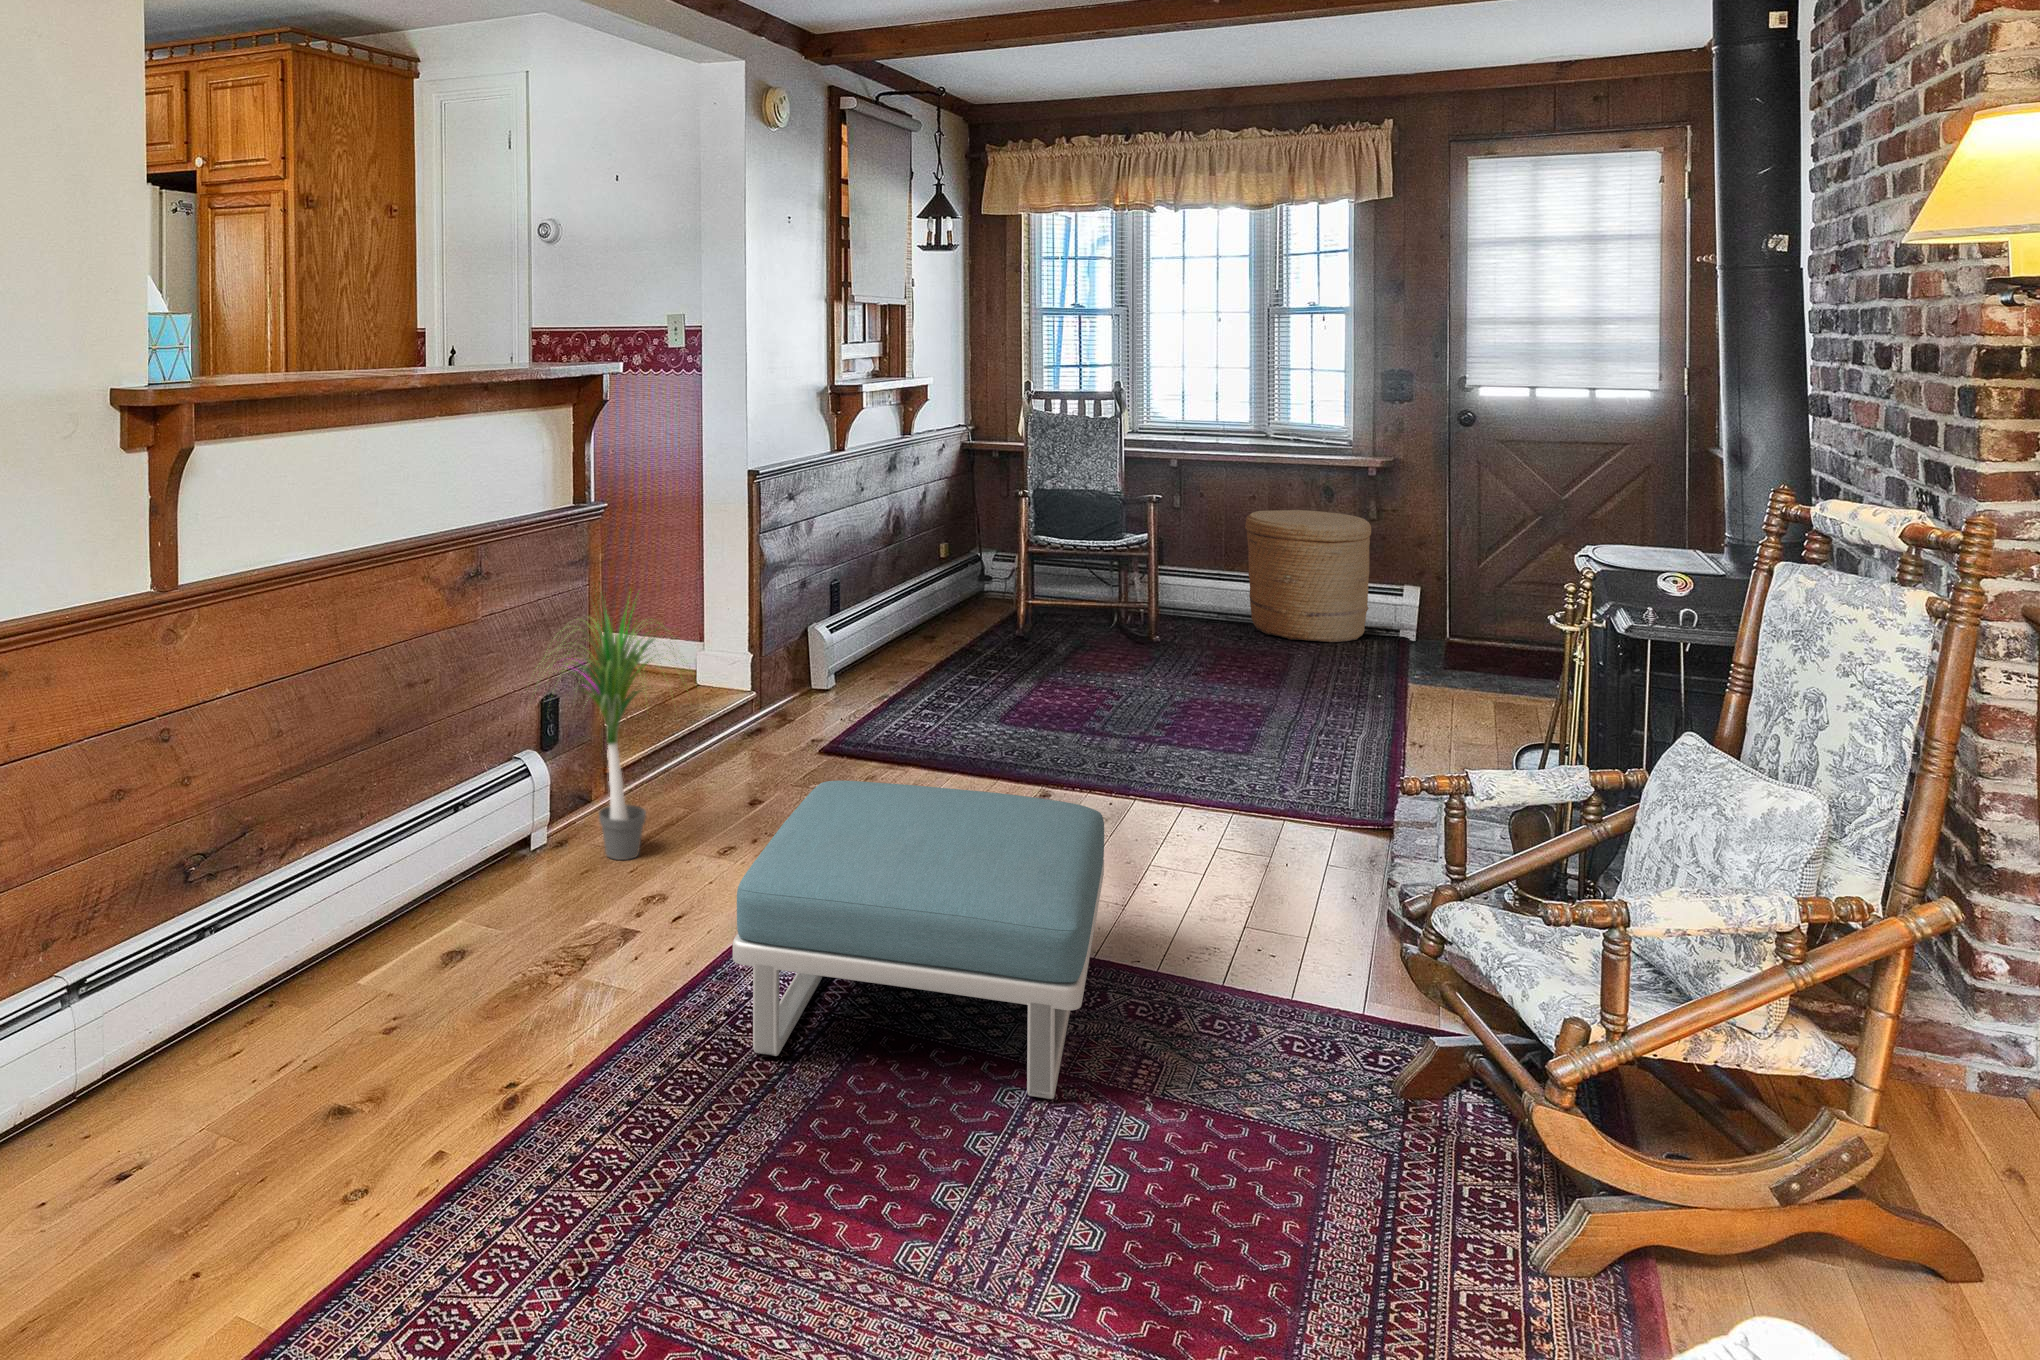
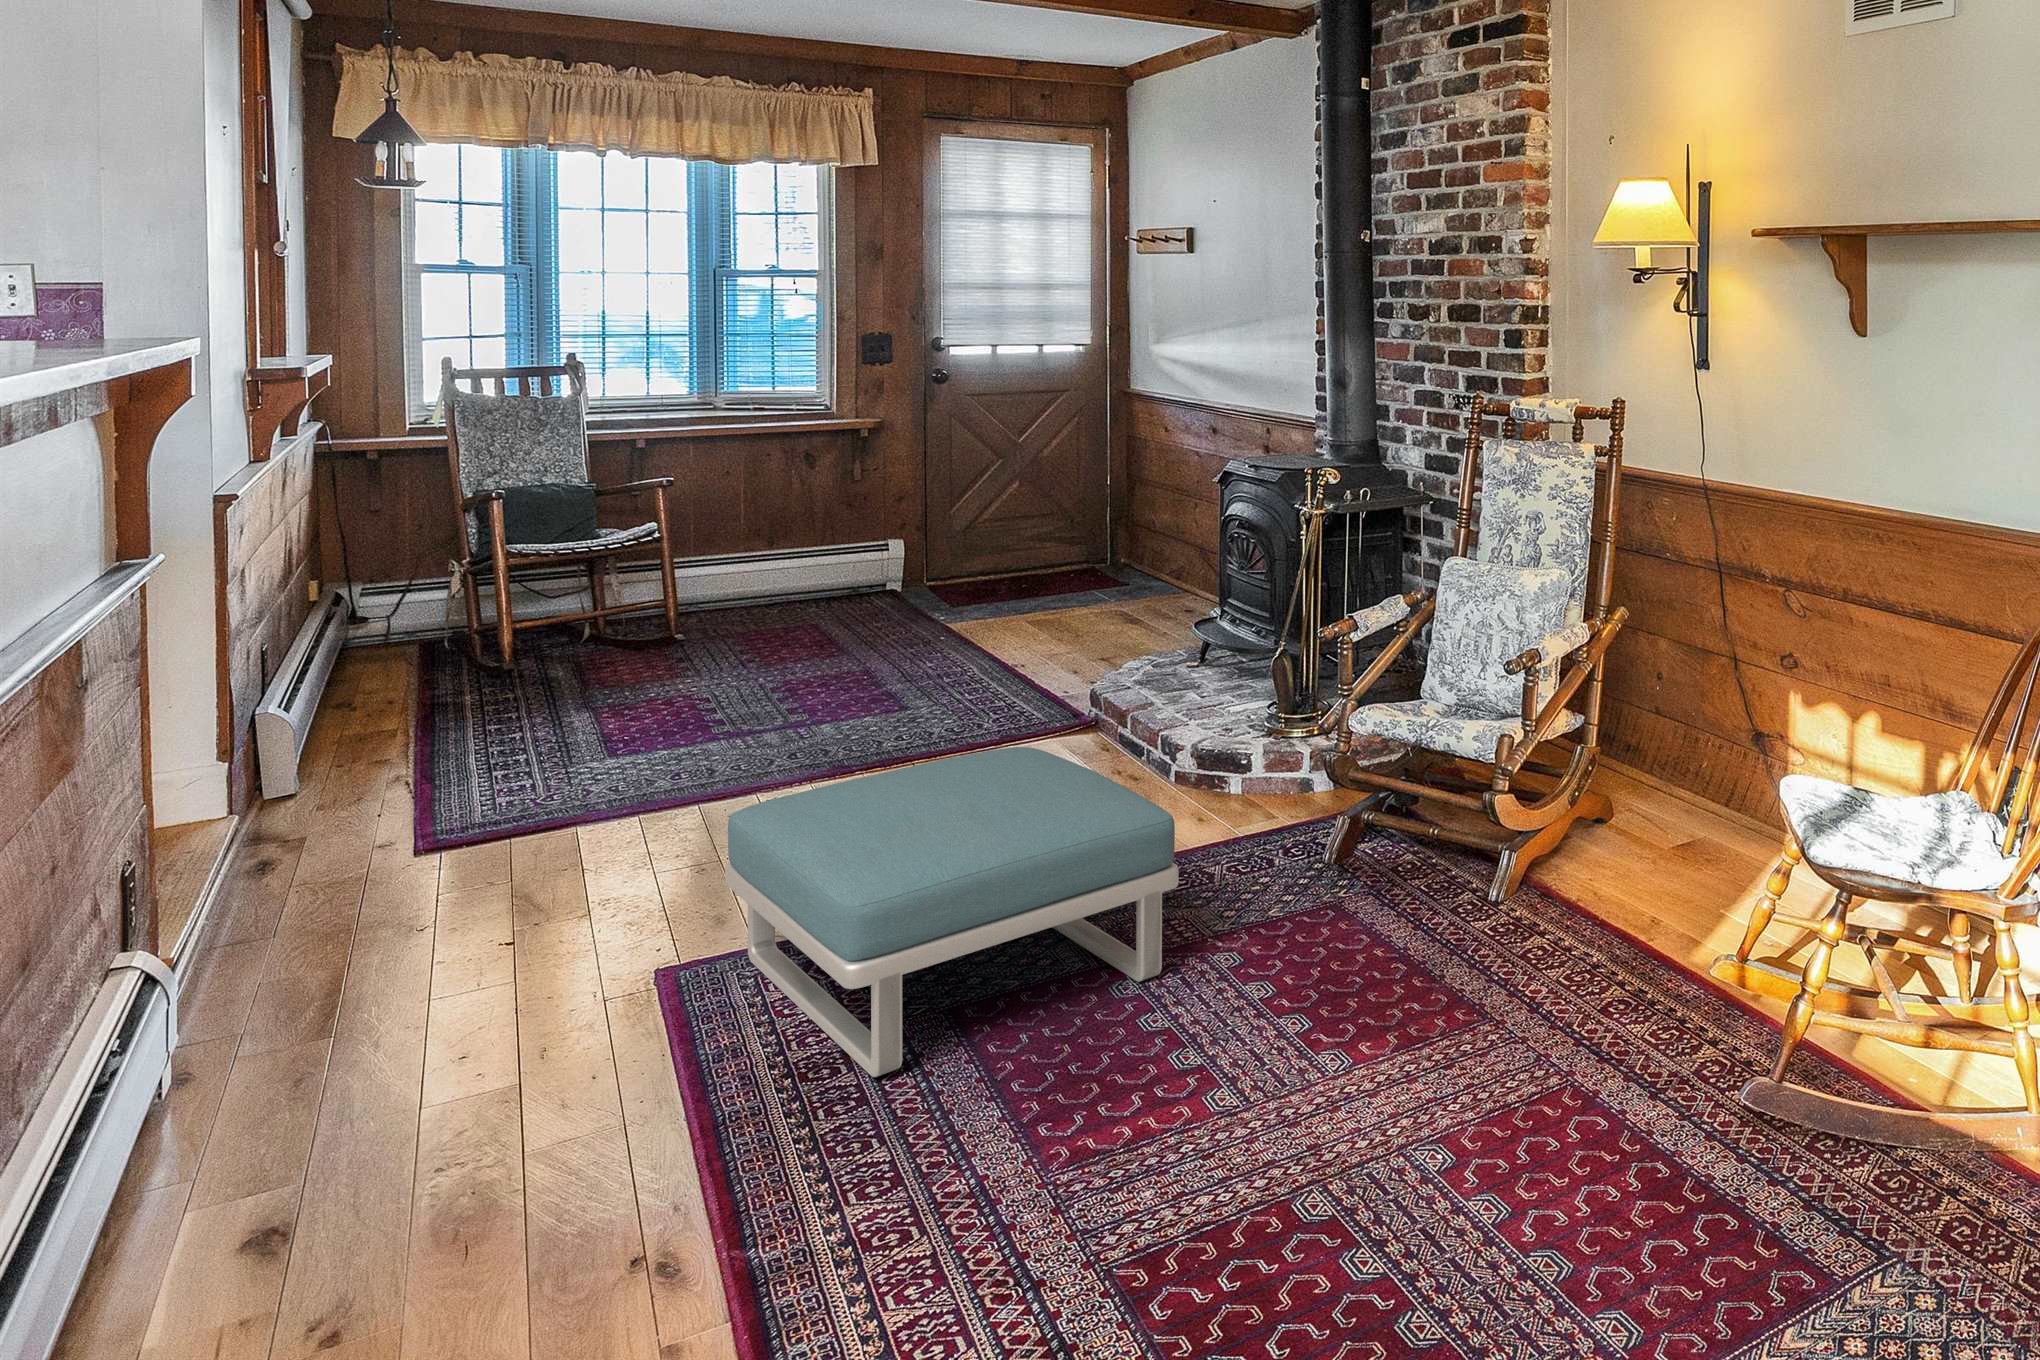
basket: present [1245,510,1371,642] -> none [734,482,870,617]
potted plant: present [542,596,693,860] -> none [138,652,475,1045]

